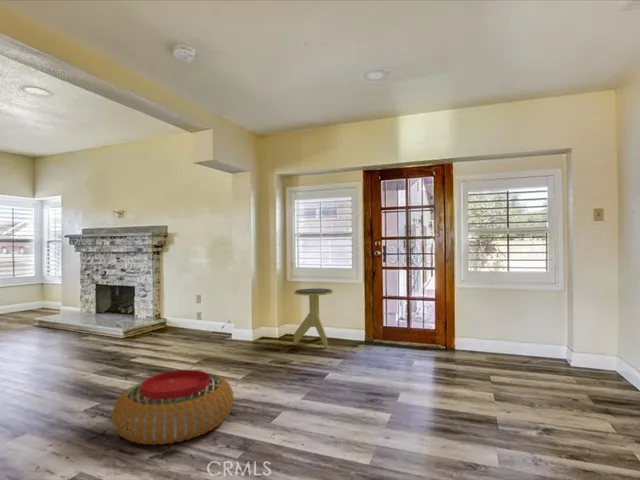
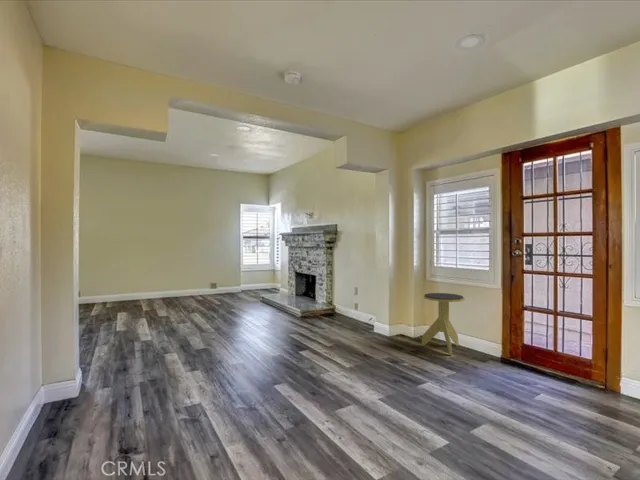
pouf: present [112,370,233,445] -> none [233,349,319,404]

